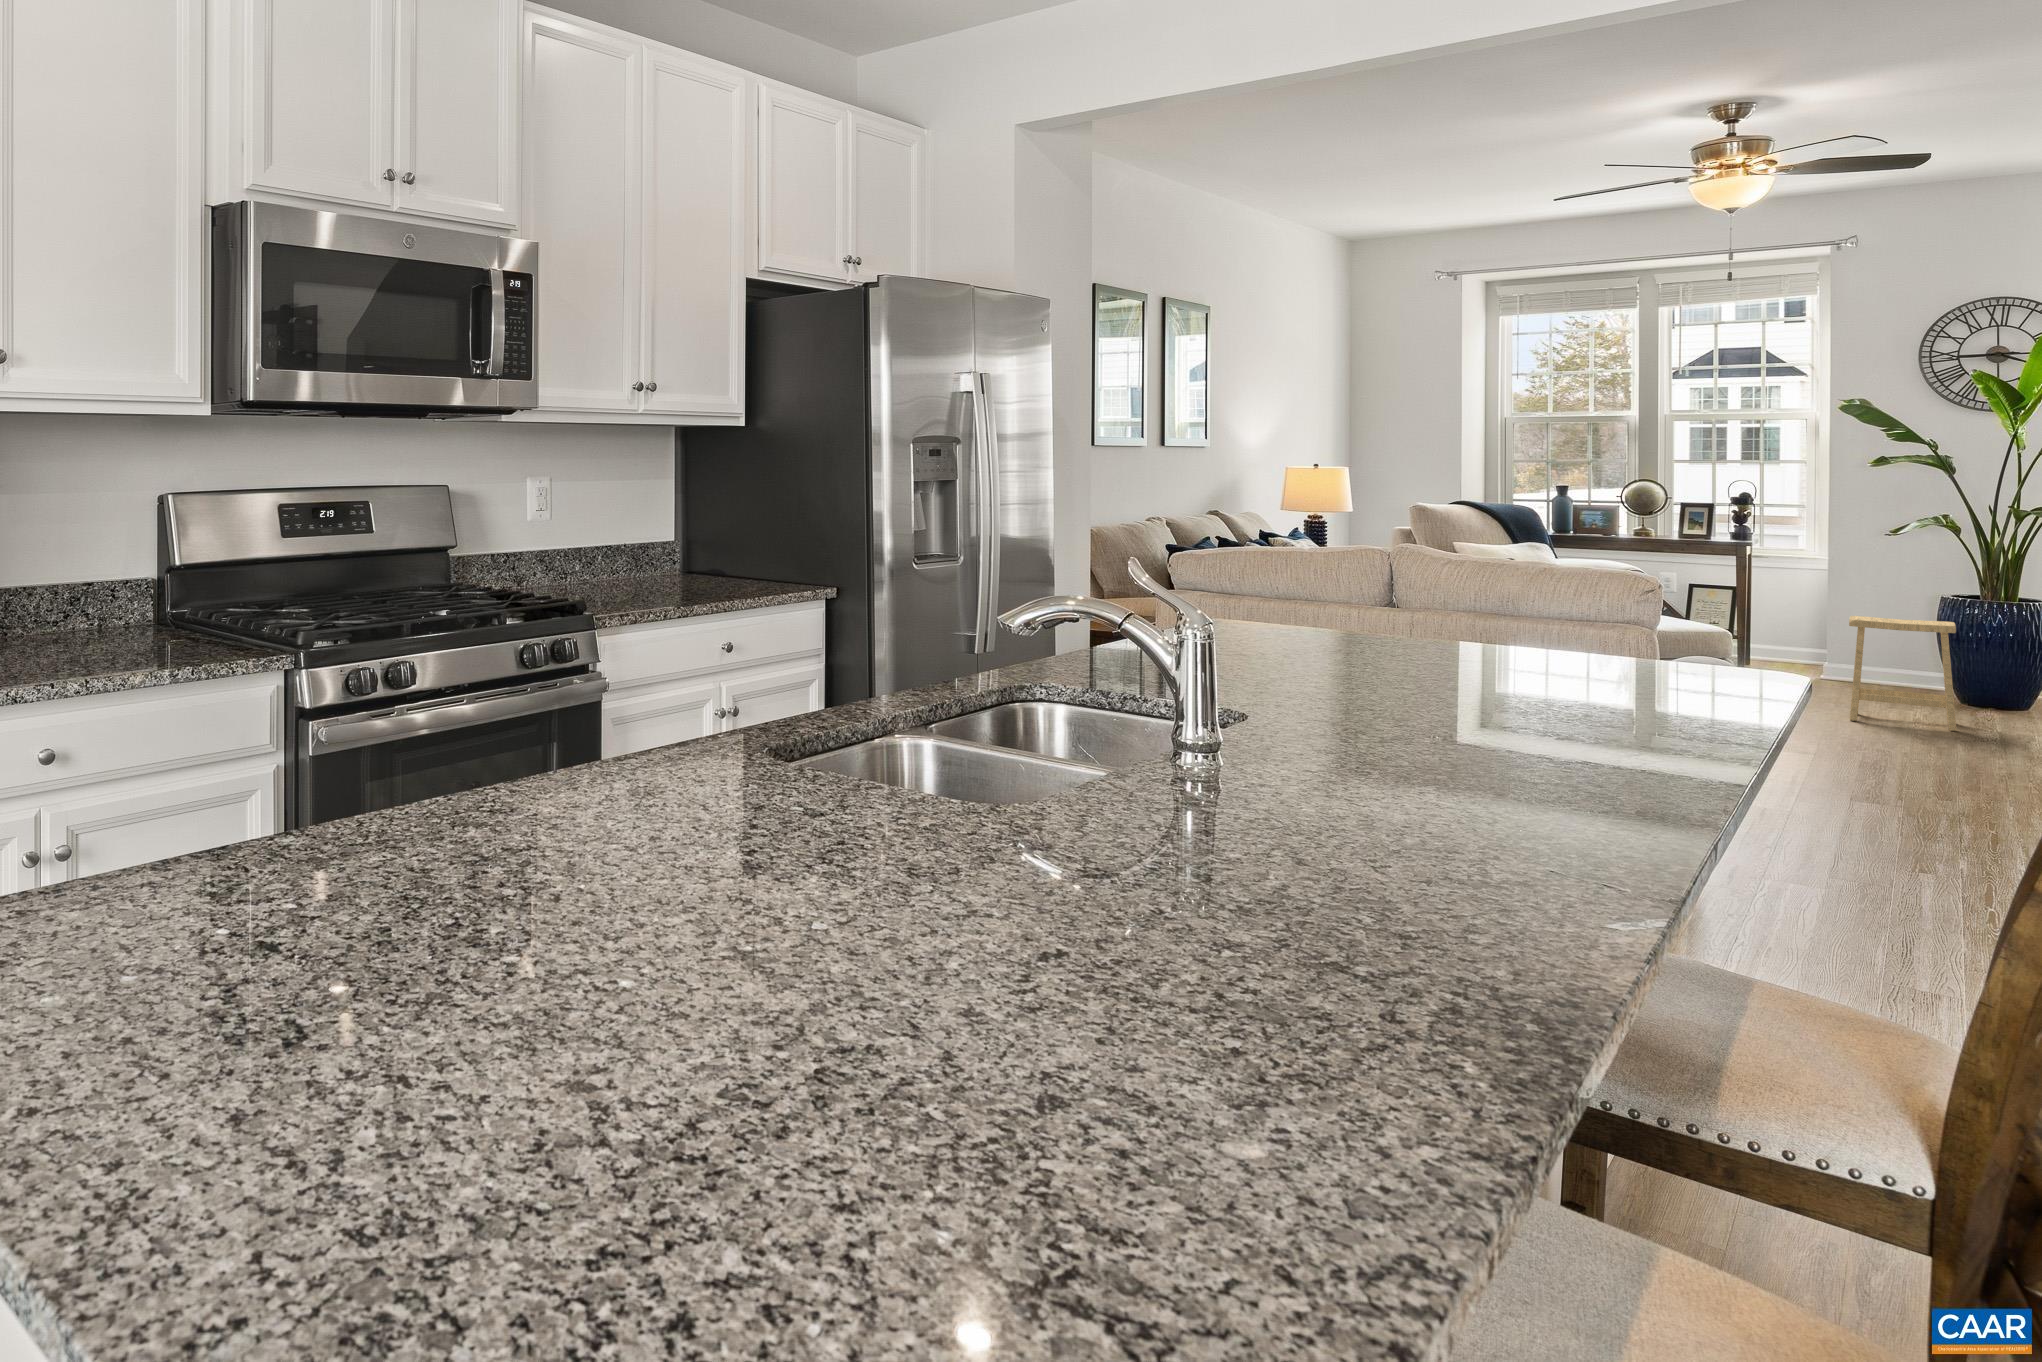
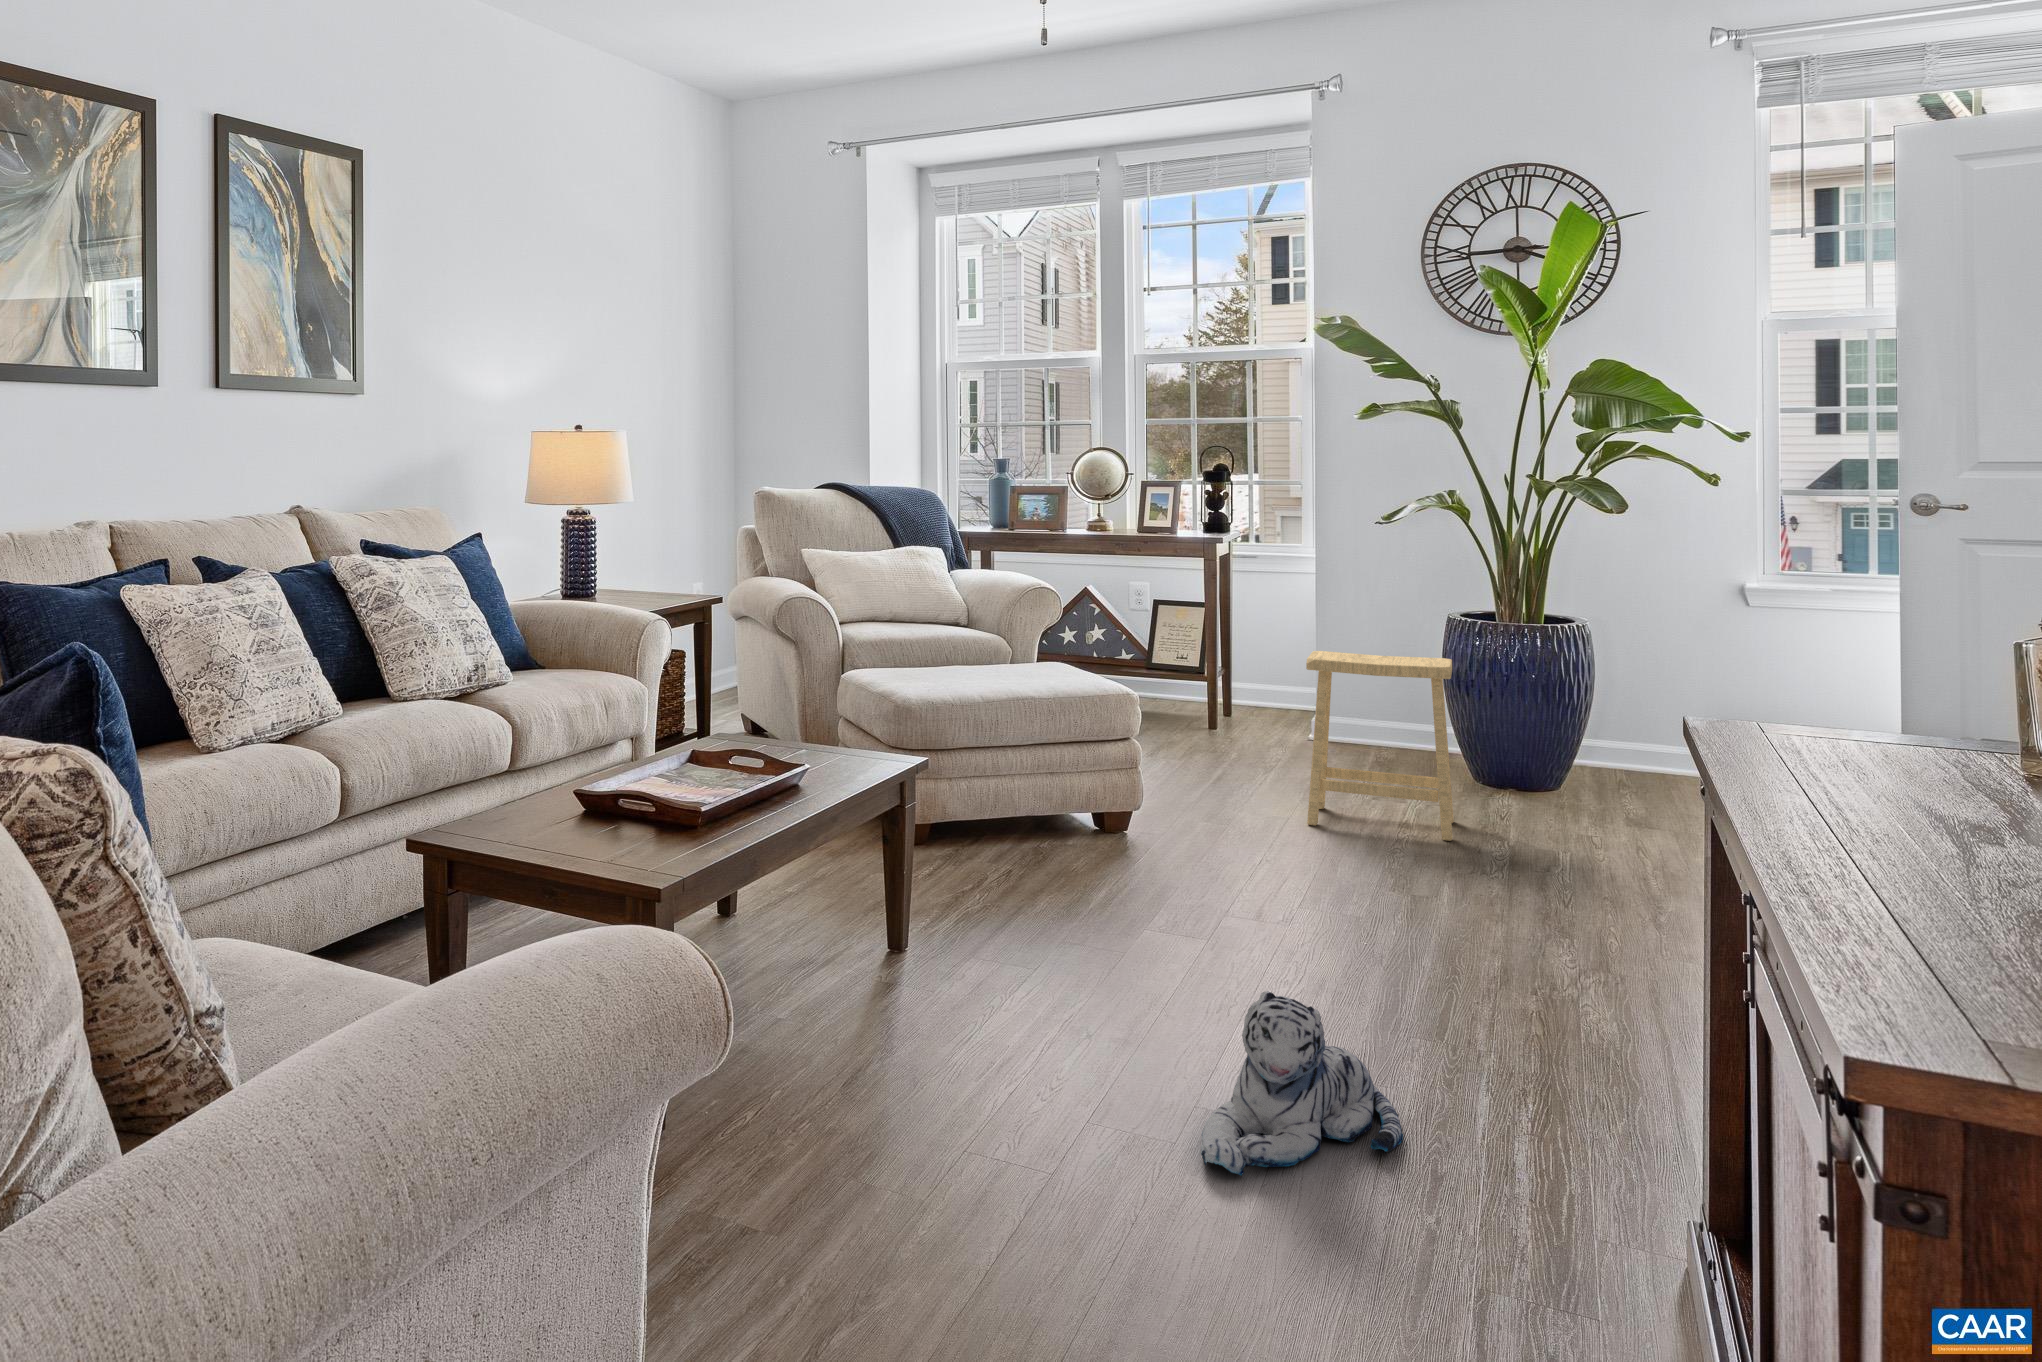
plush toy: none [1854,751,1960,824] -> present [1201,991,1403,1175]

